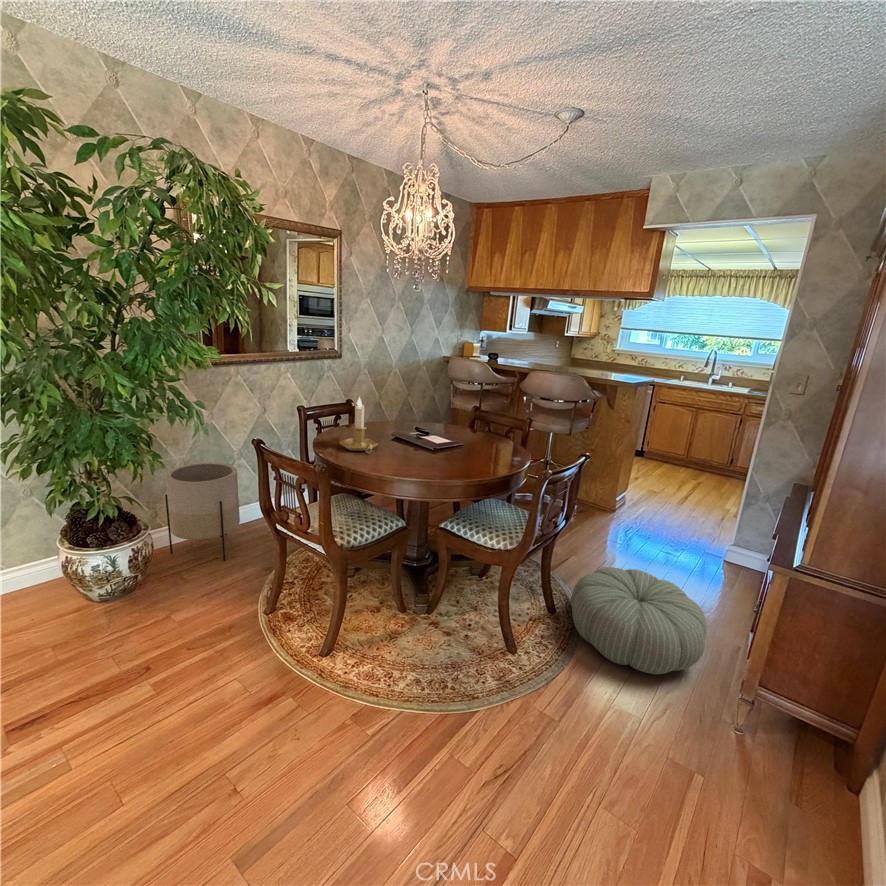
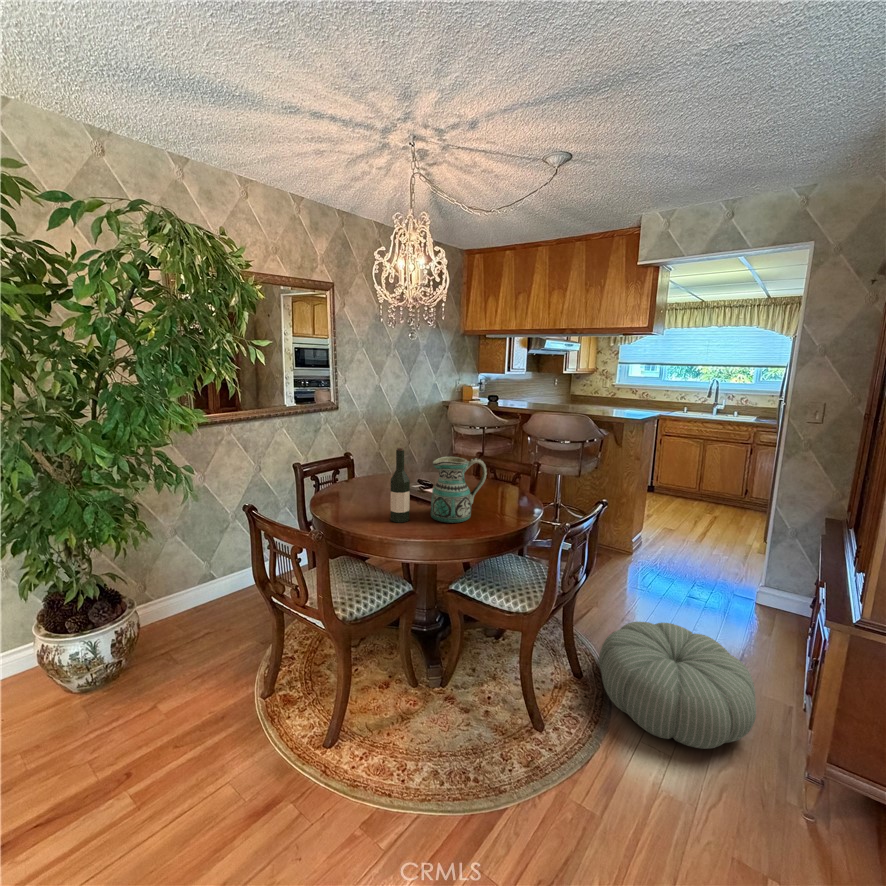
wine bottle: none [388,394,407,464] -> present [390,448,410,522]
candlestick: present [339,397,378,454] -> none [337,451,380,512]
ceramic pitcher: none [425,406,480,467] -> present [431,457,487,523]
planter: present [165,462,240,561] -> none [153,527,234,635]

